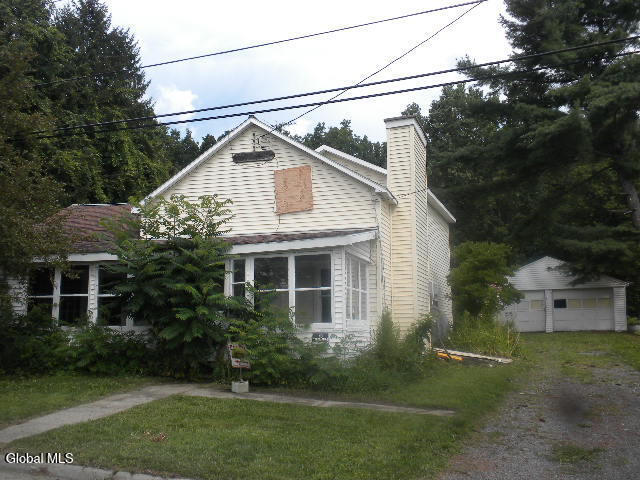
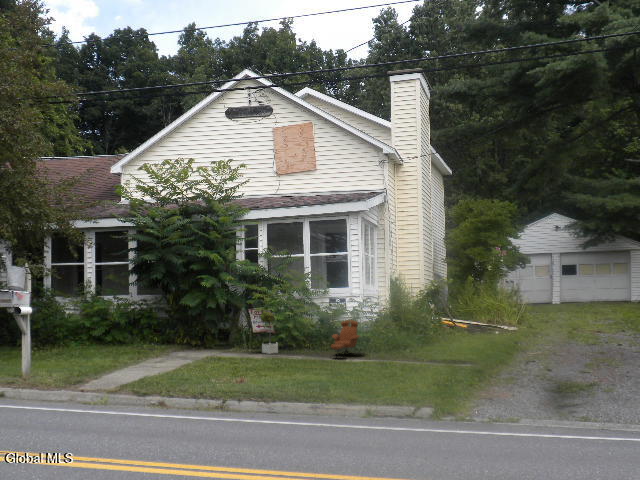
lounge chair: none [296,359,333,404] -> present [331,321,360,357]

